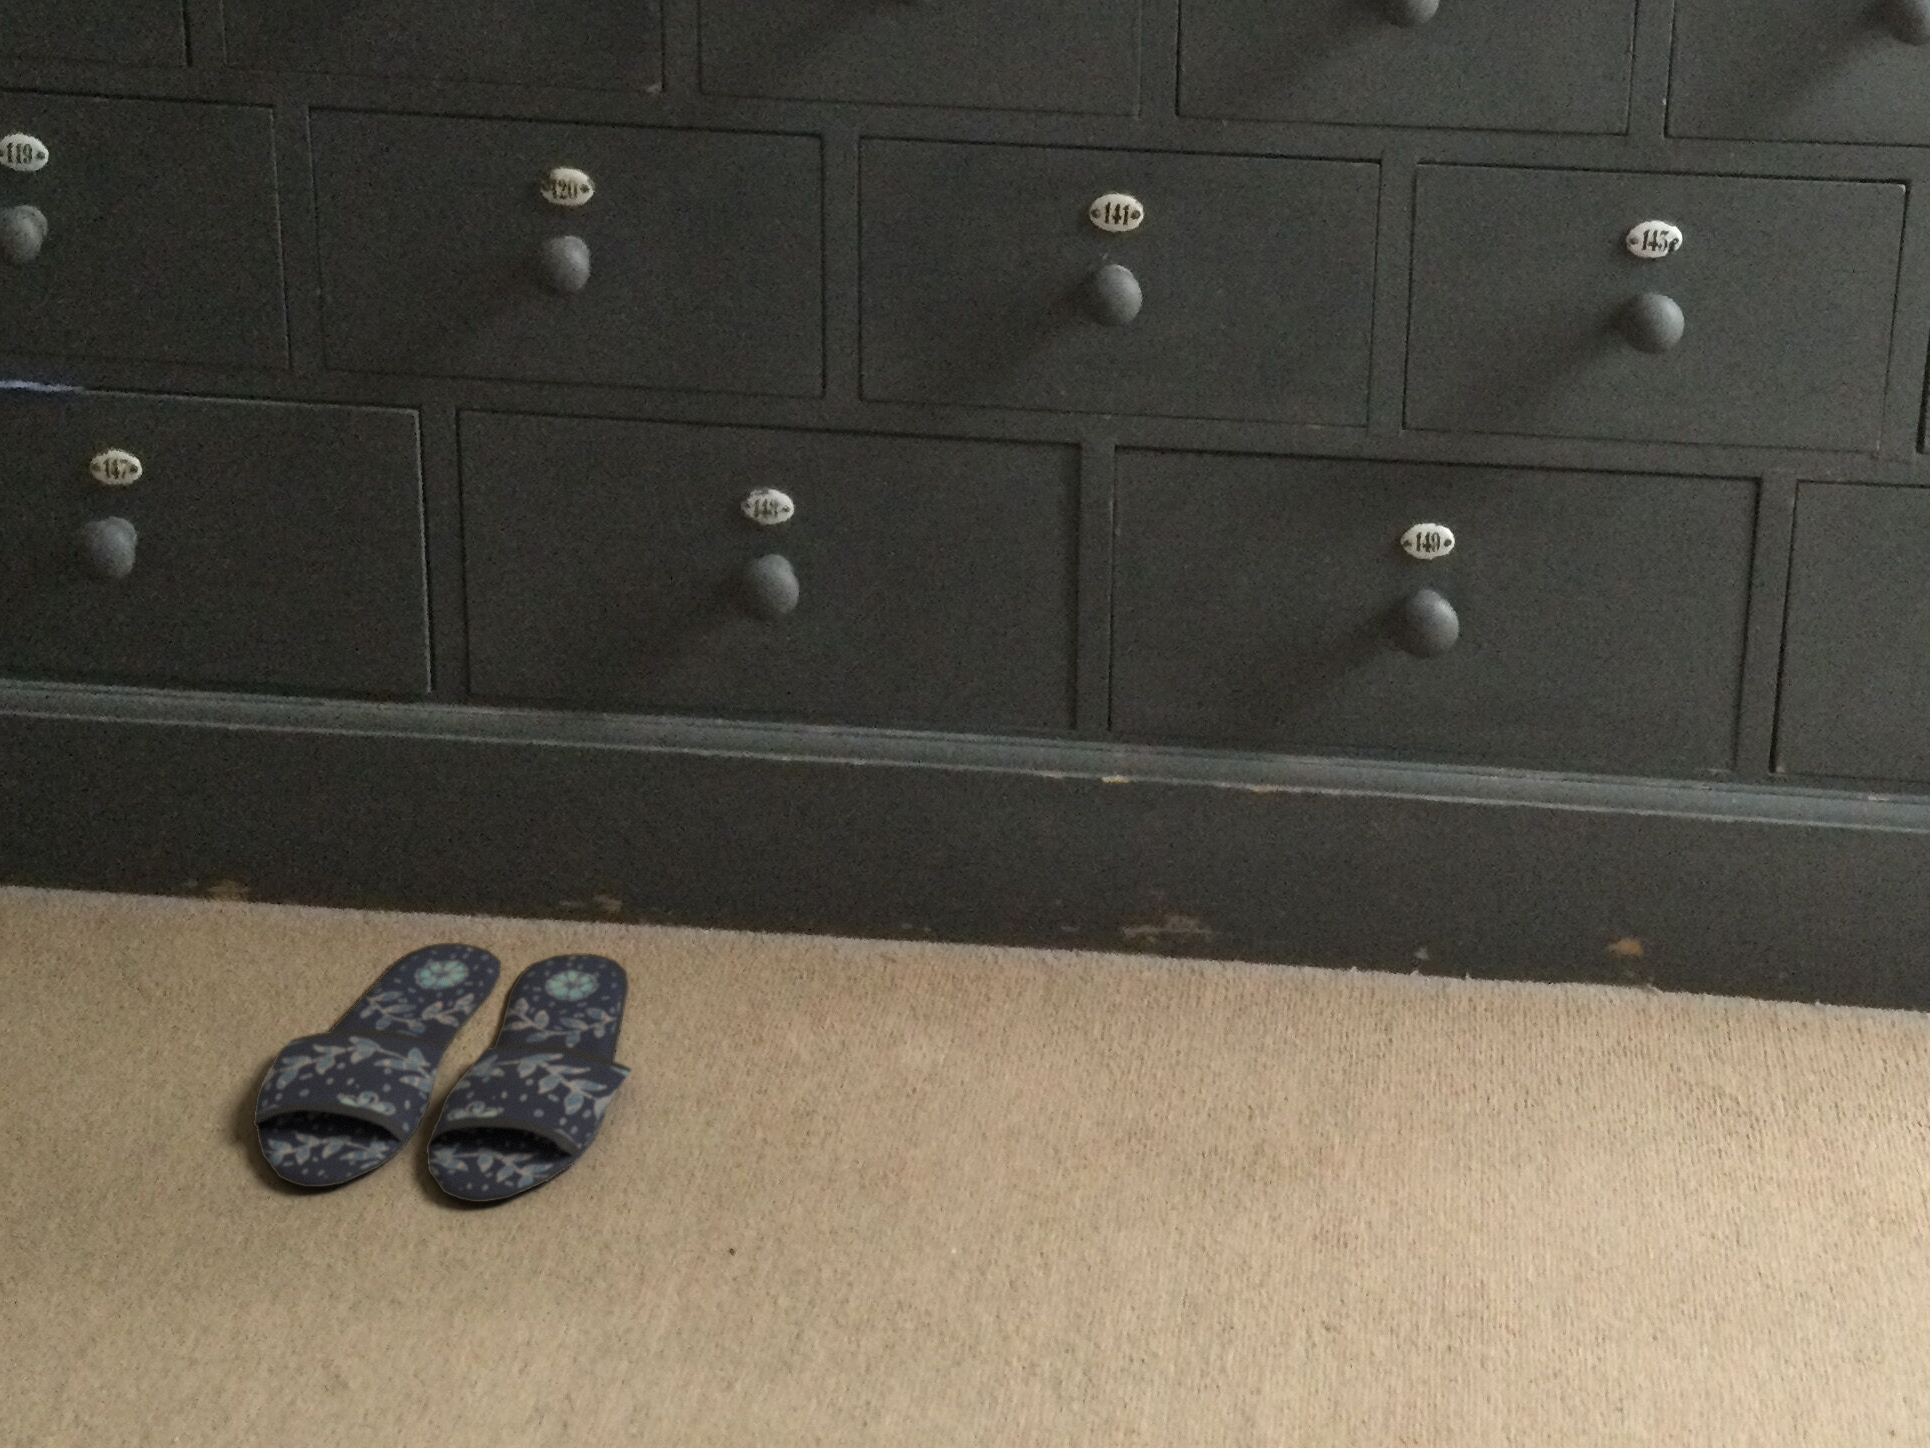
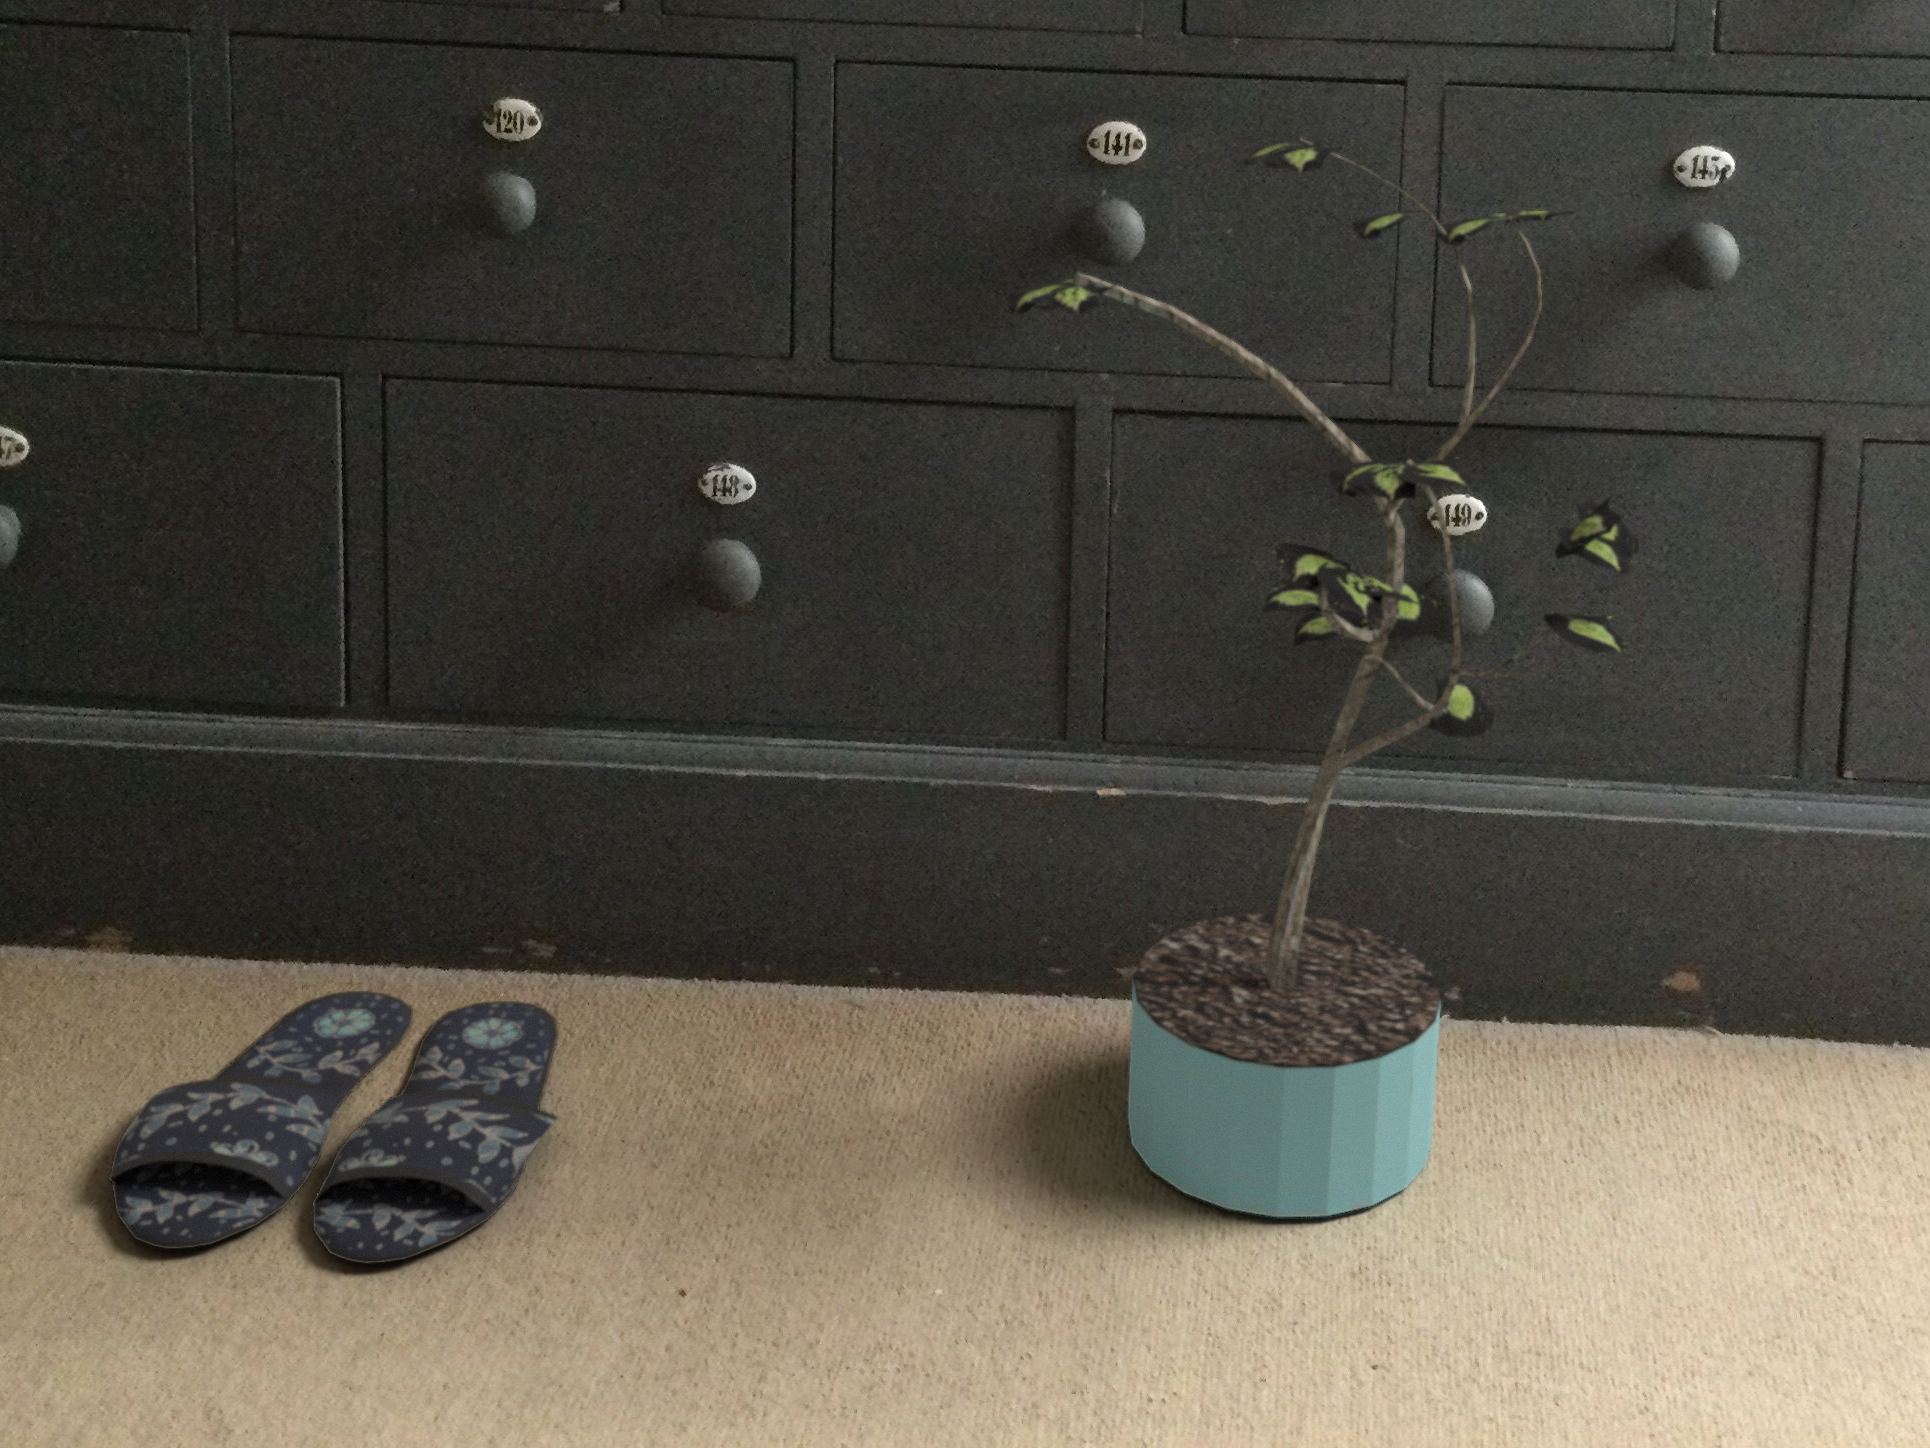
potted plant: none [1010,225,1567,1166] -> present [1007,139,1639,1217]

